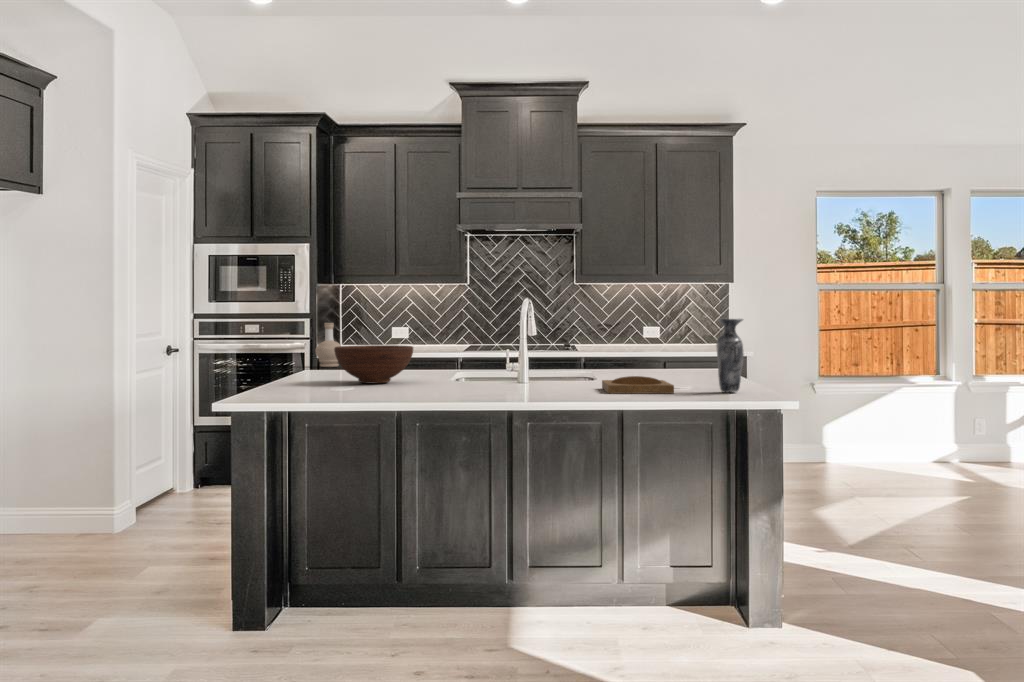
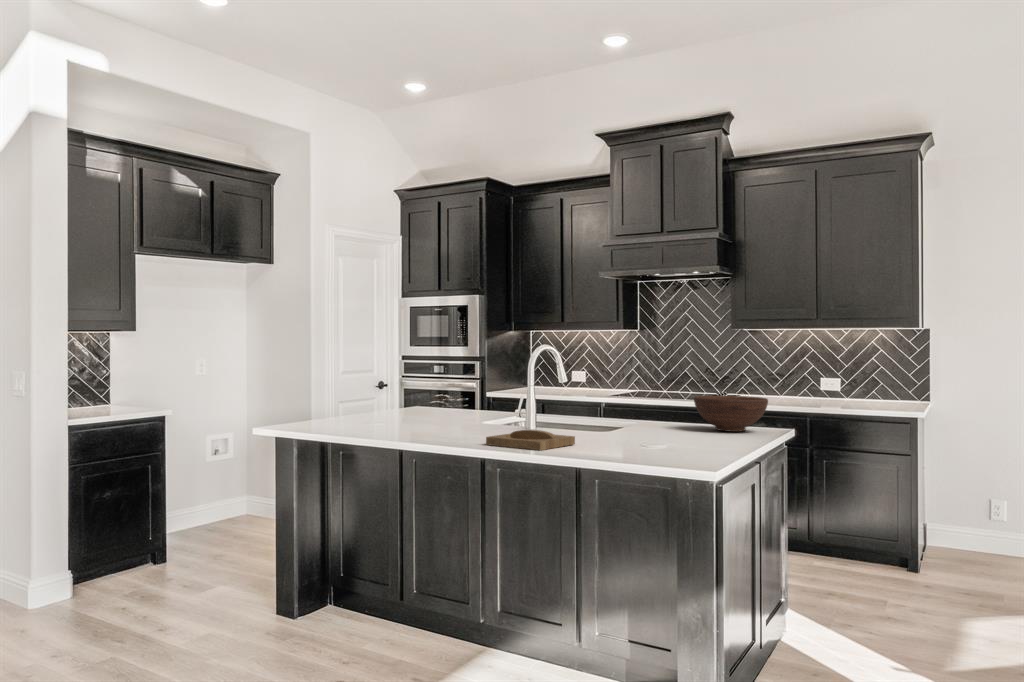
vase: present [716,319,744,392] -> none [585,374,614,455]
bottle: present [315,323,341,367] -> none [463,366,487,405]
fruit bowl: present [334,345,413,383] -> present [694,396,768,432]

